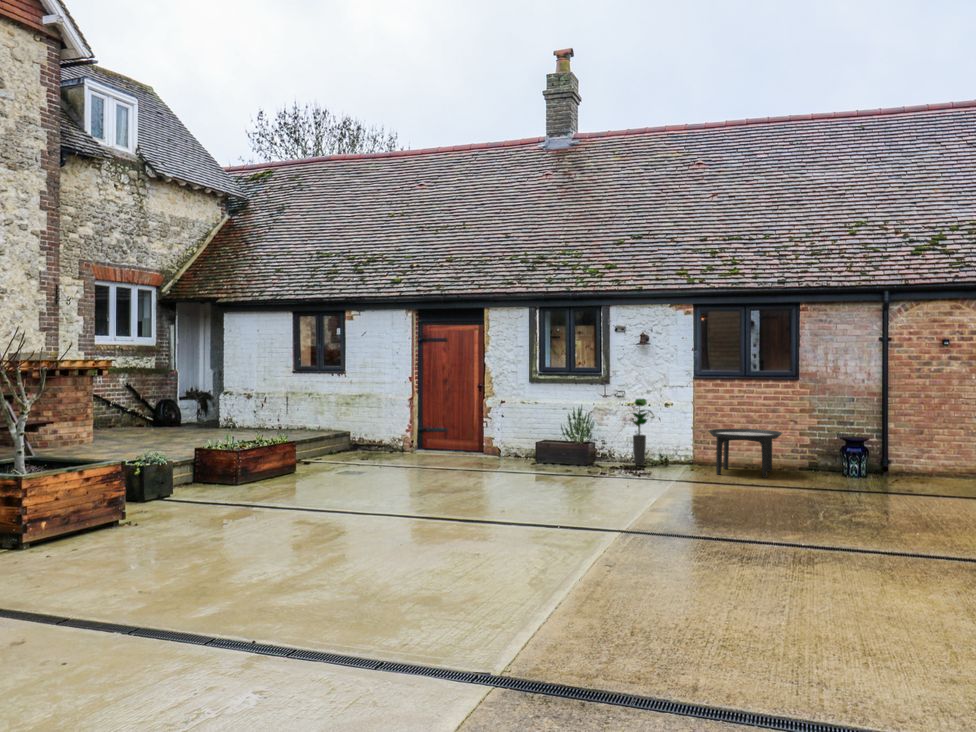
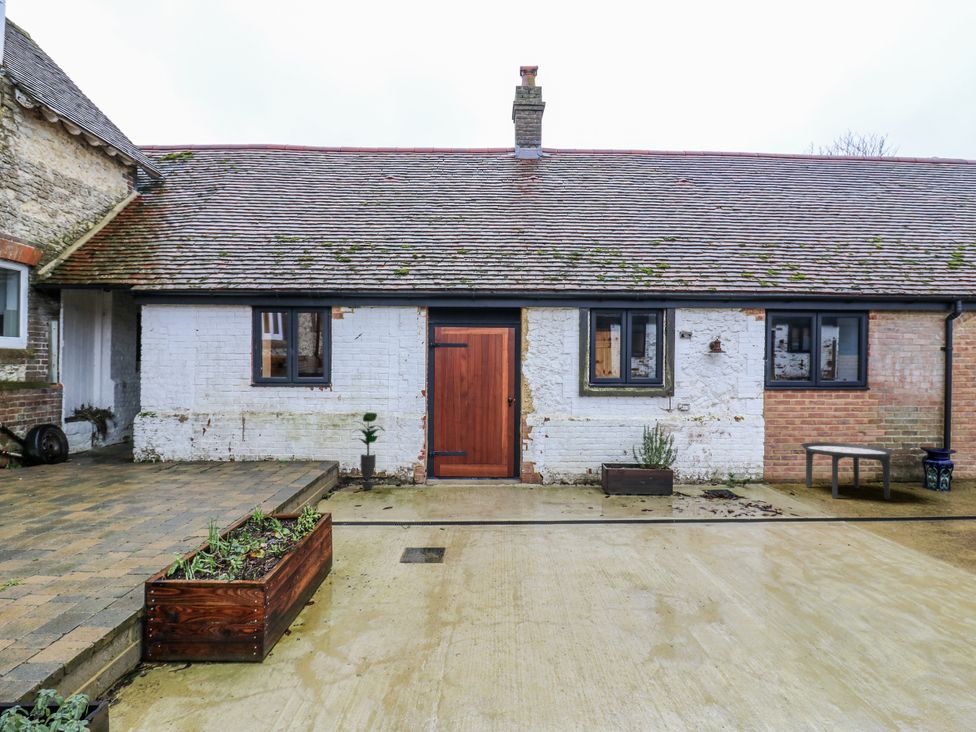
potted plant: present [632,399,653,466] -> present [360,413,384,490]

